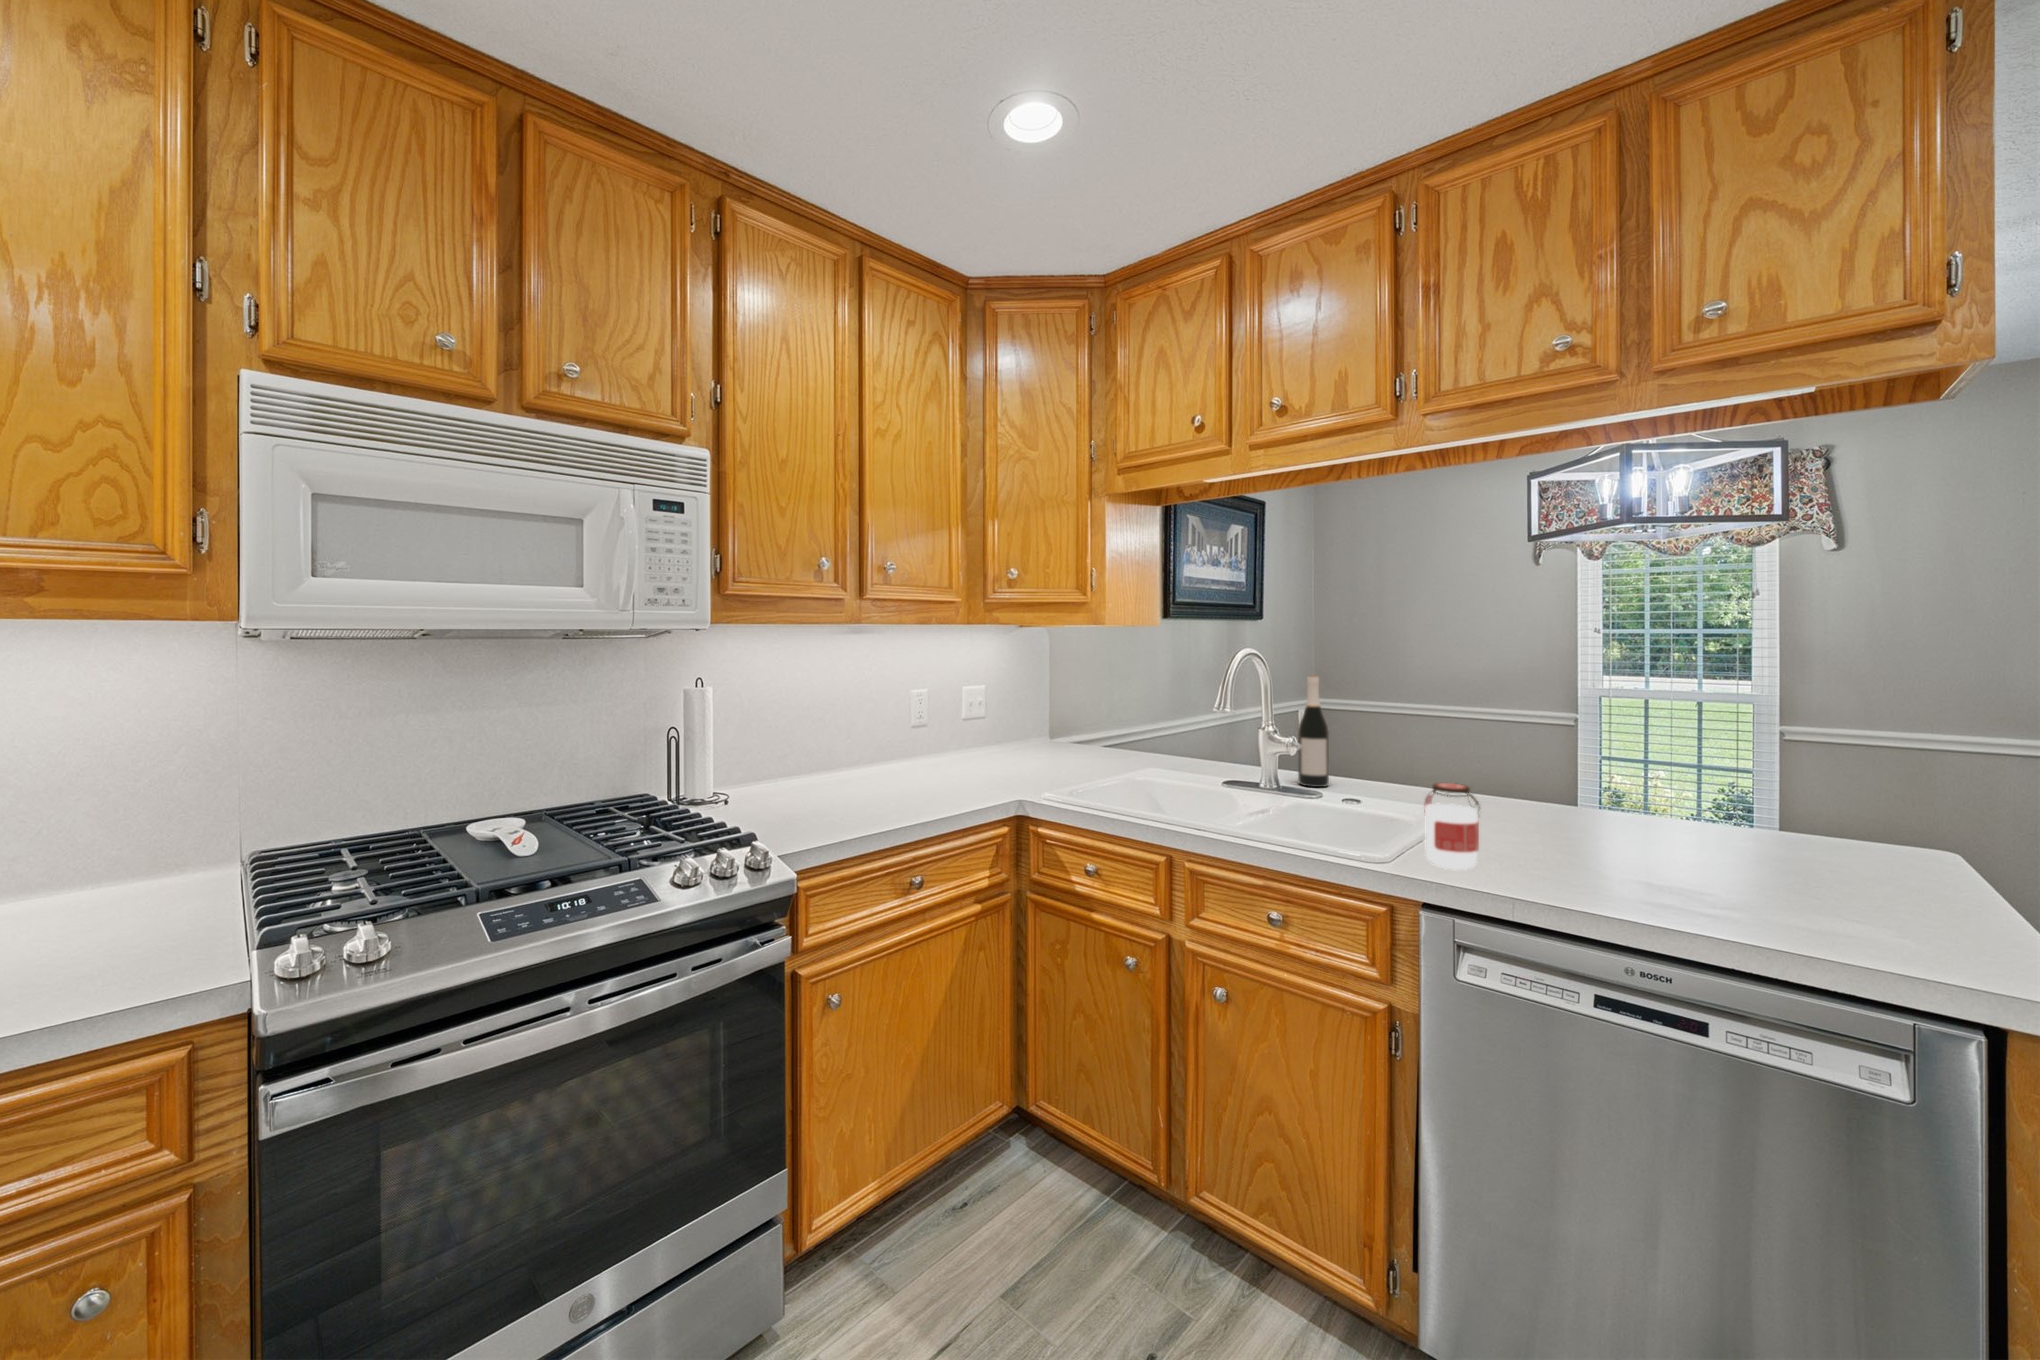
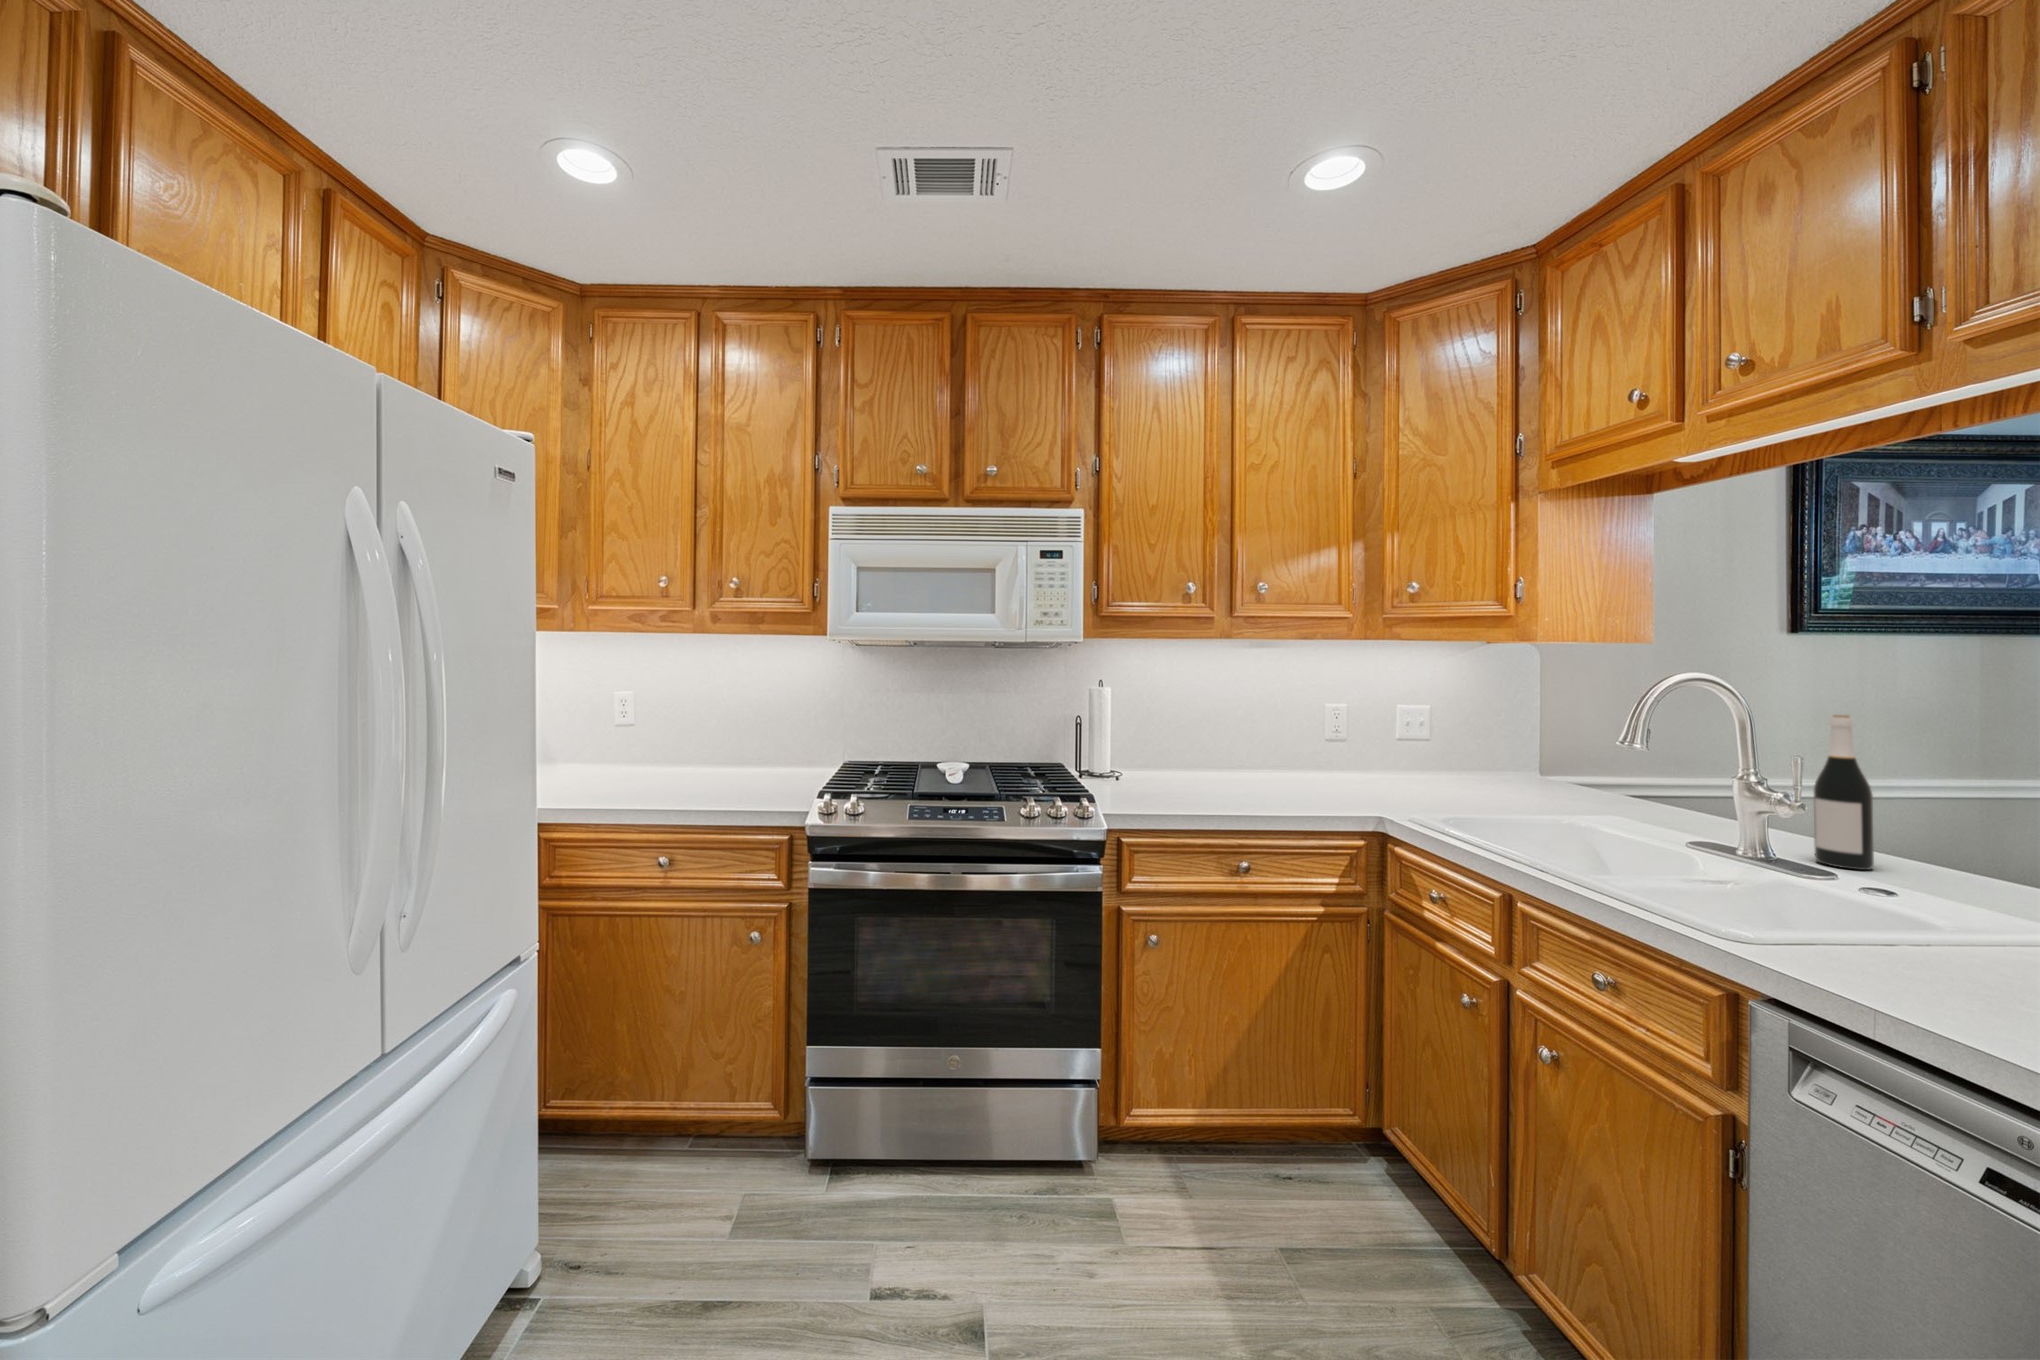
jar: present [1424,783,1480,870] -> none [1793,849,1891,973]

